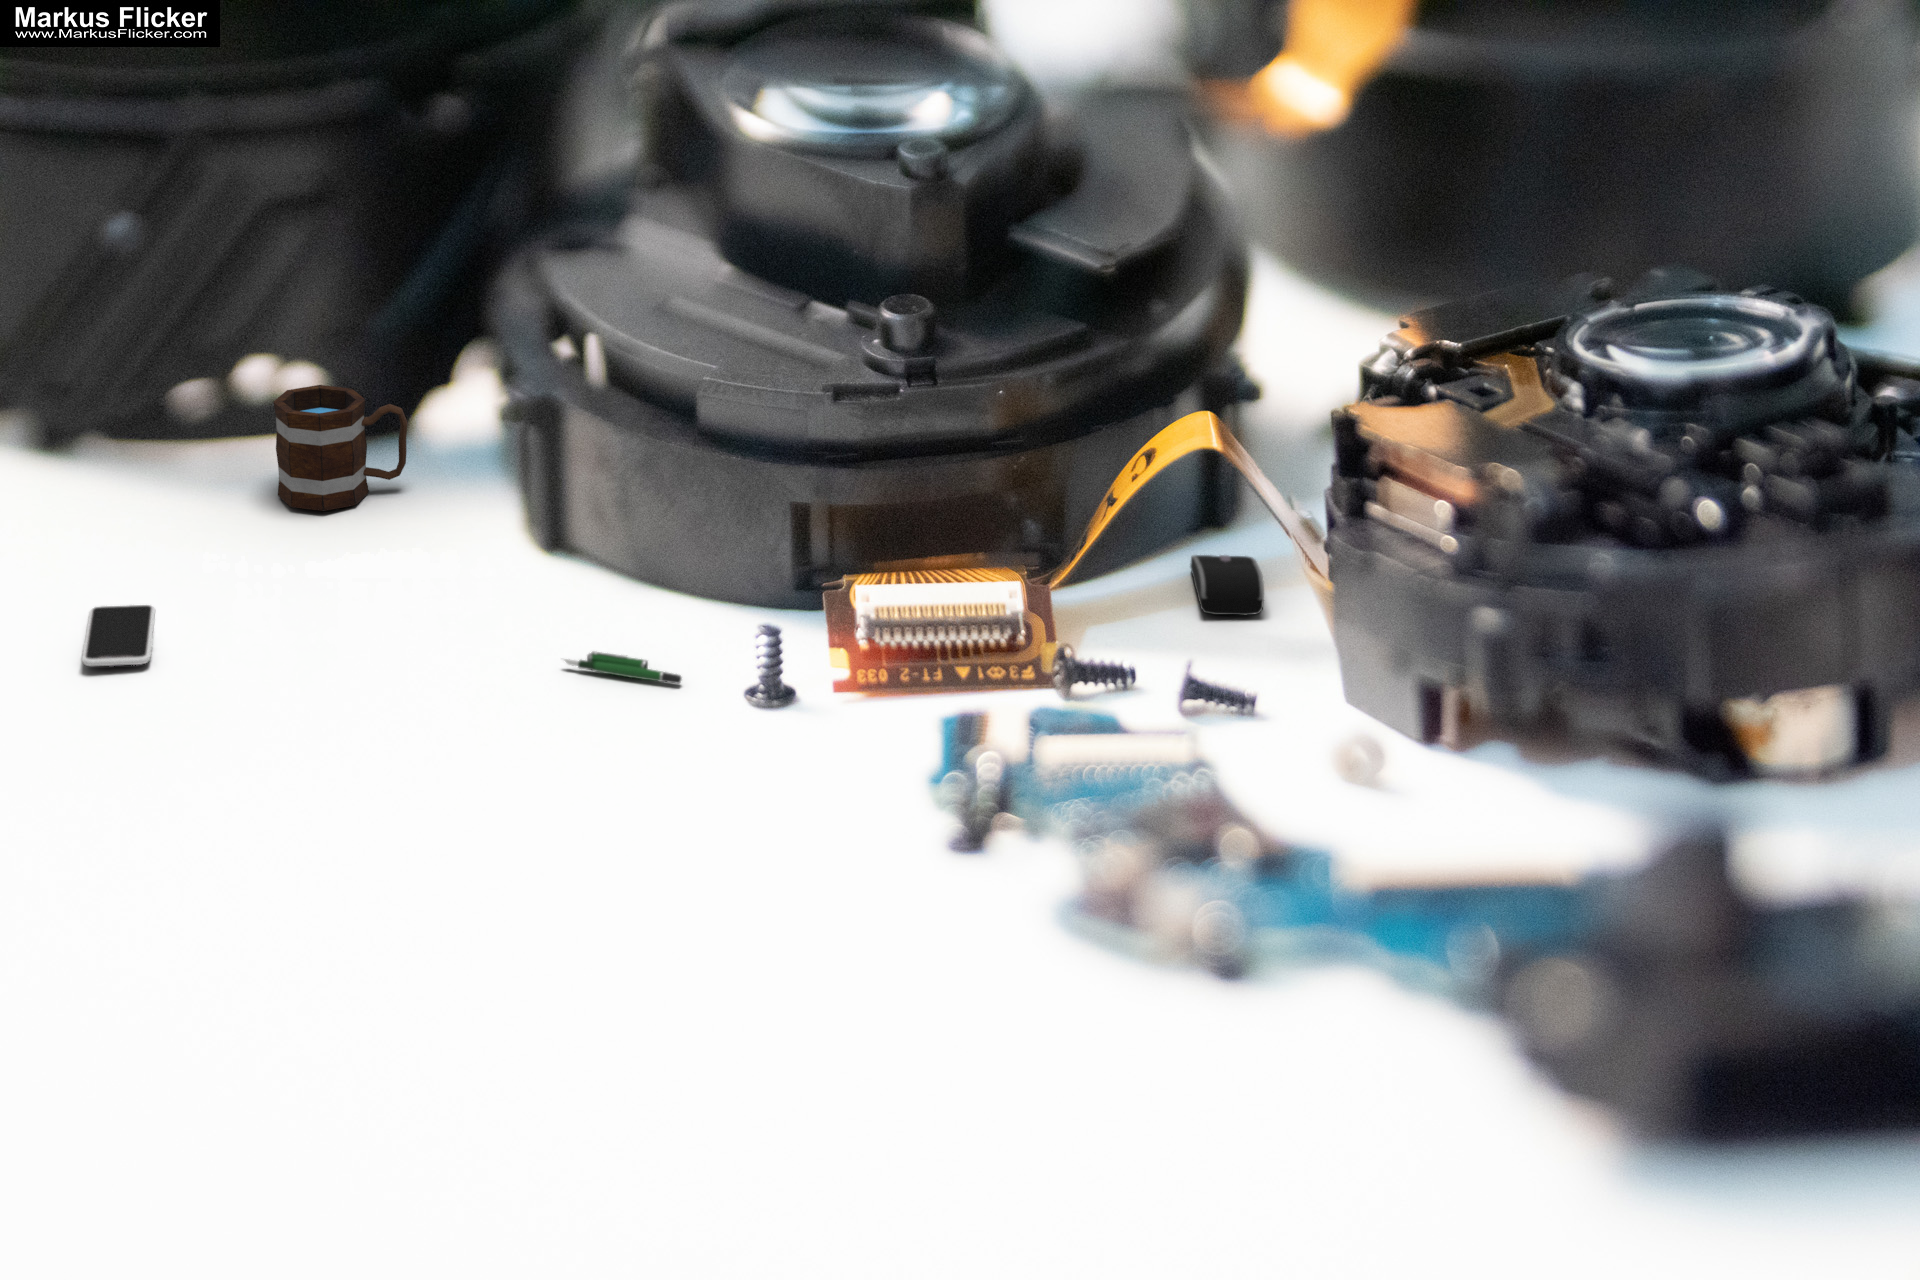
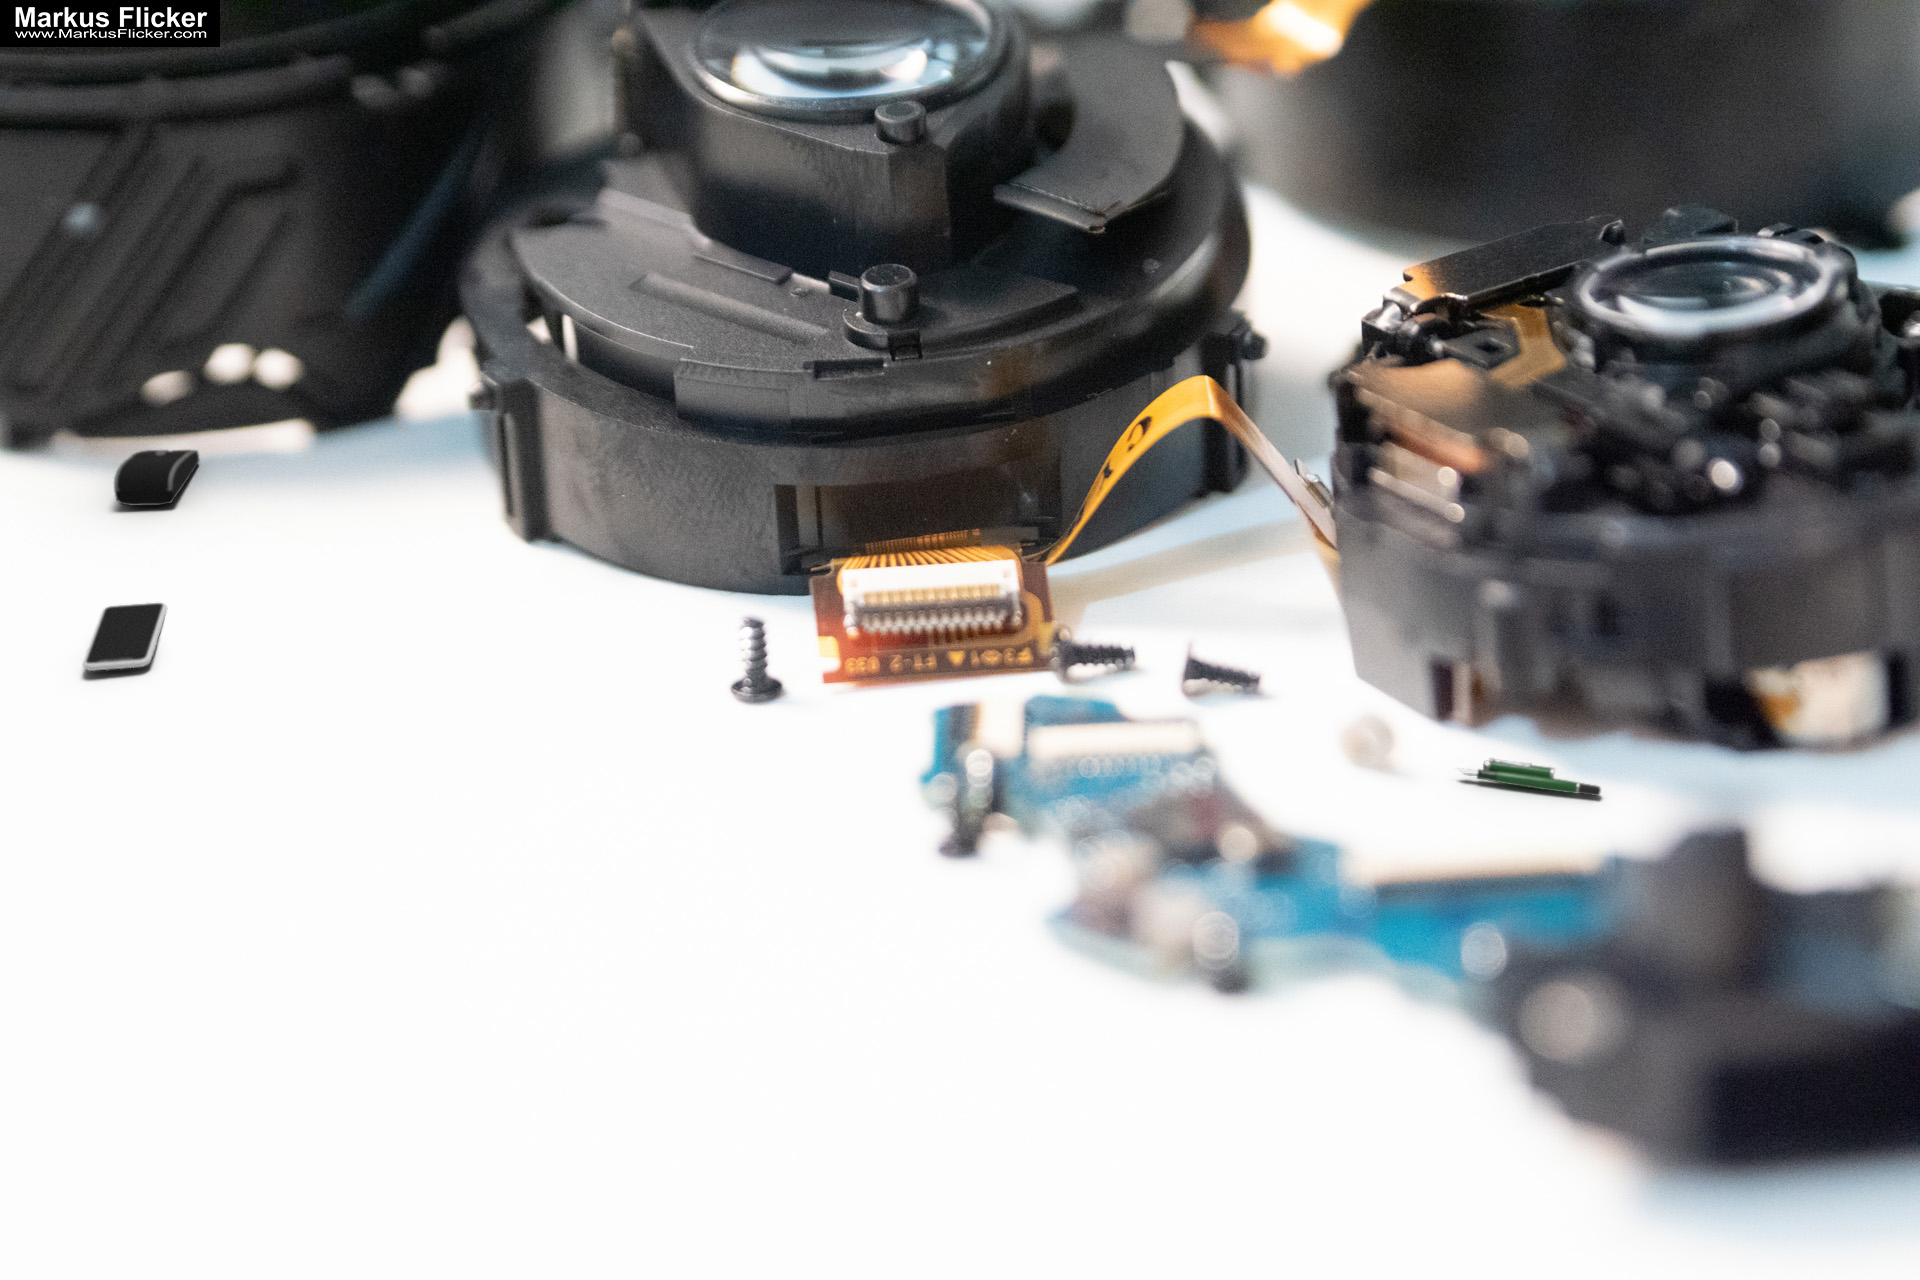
mug: present [273,385,408,511] -> none [292,374,427,499]
computer mouse: present [1190,555,1264,615] -> present [114,450,199,506]
pen: present [564,651,682,683] -> present [1459,758,1601,796]

